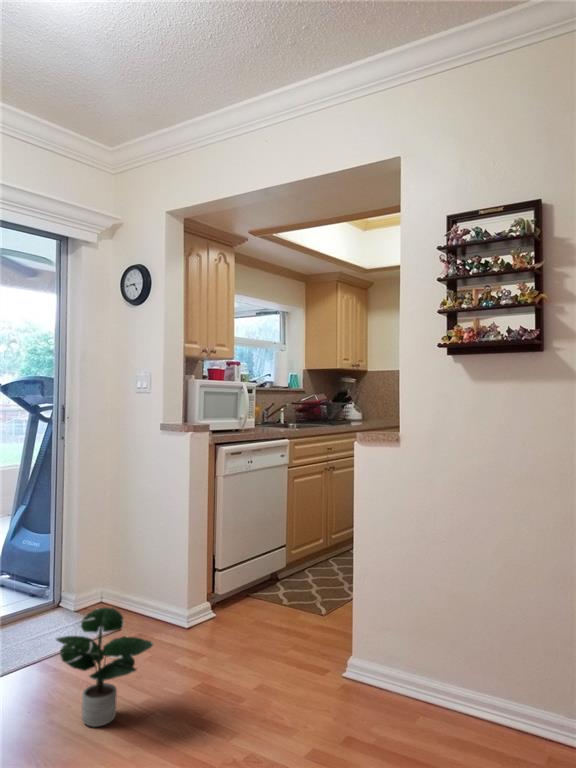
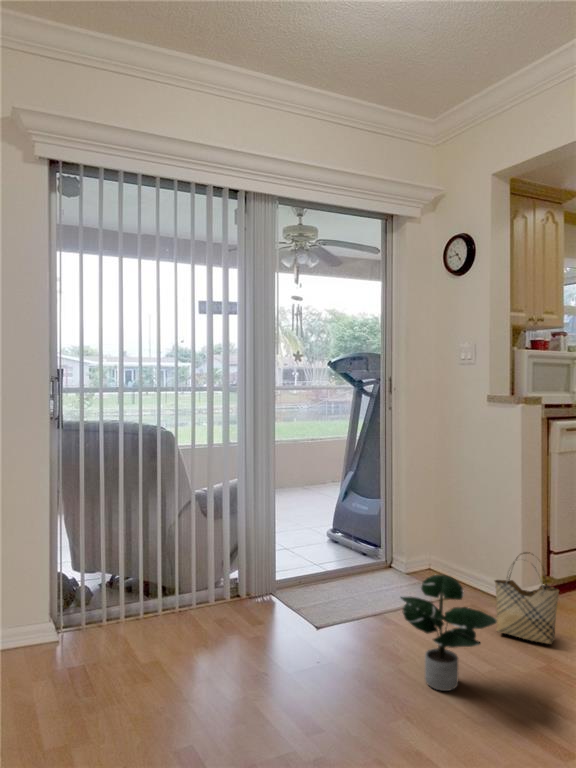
woven basket: none [160,573,217,657] -> present [495,552,559,644]

